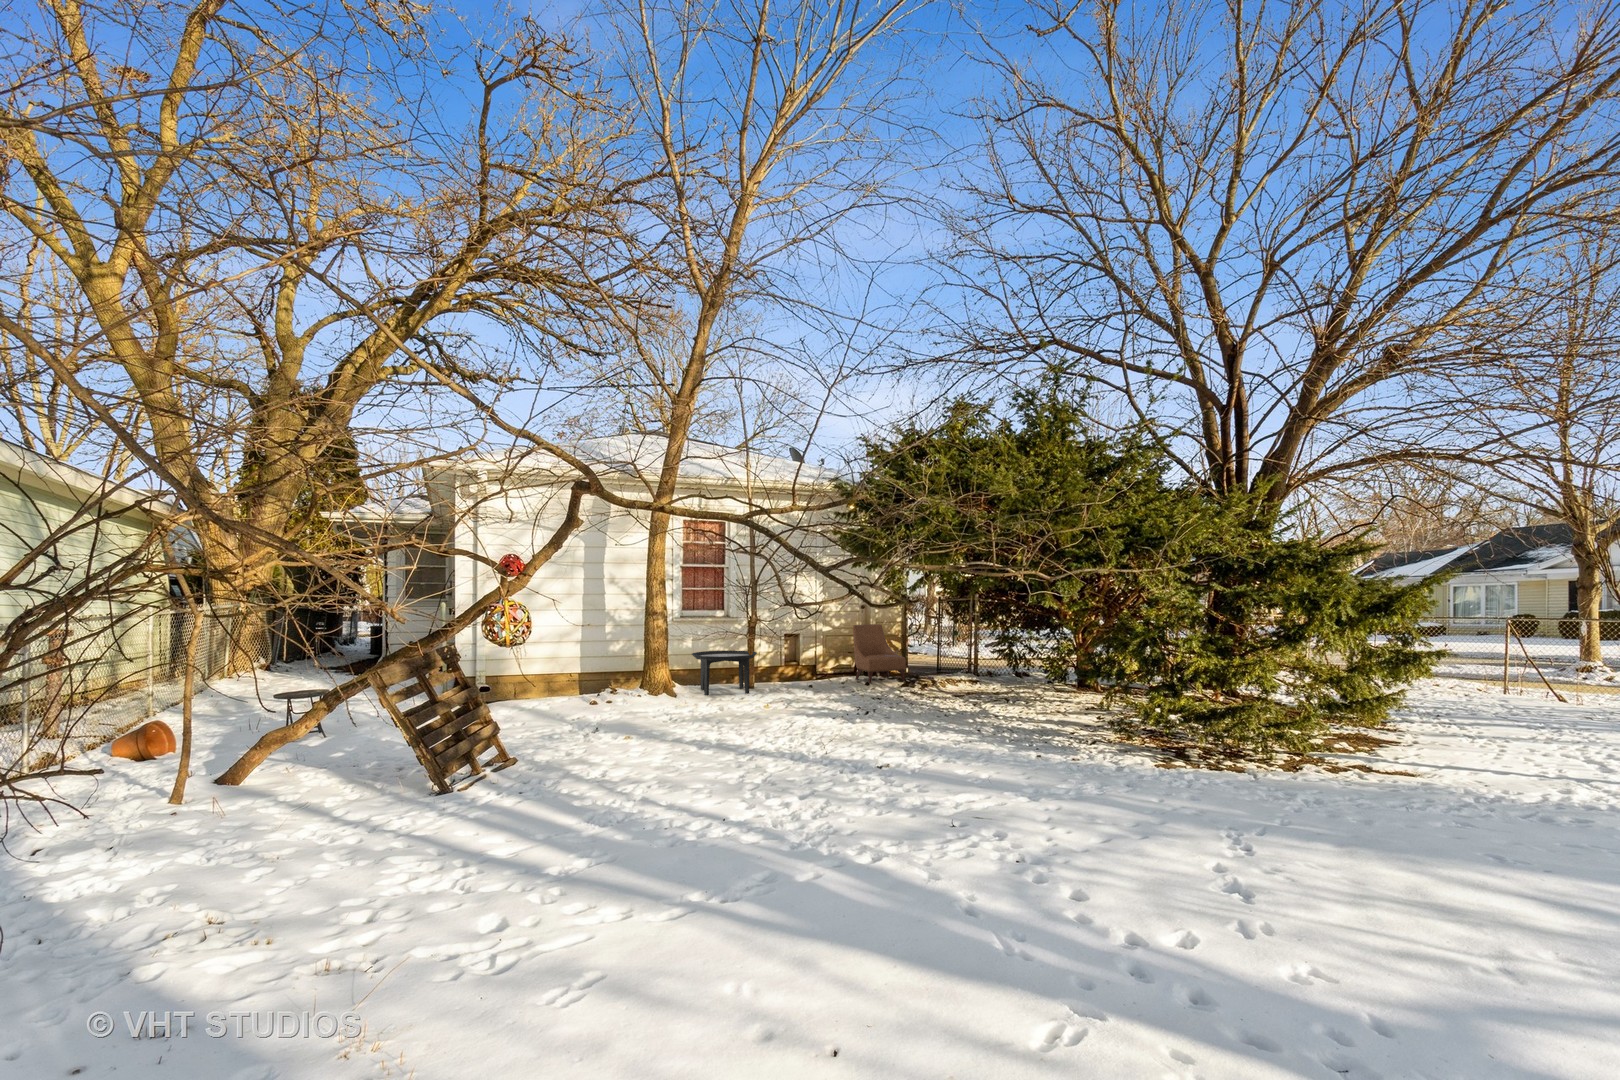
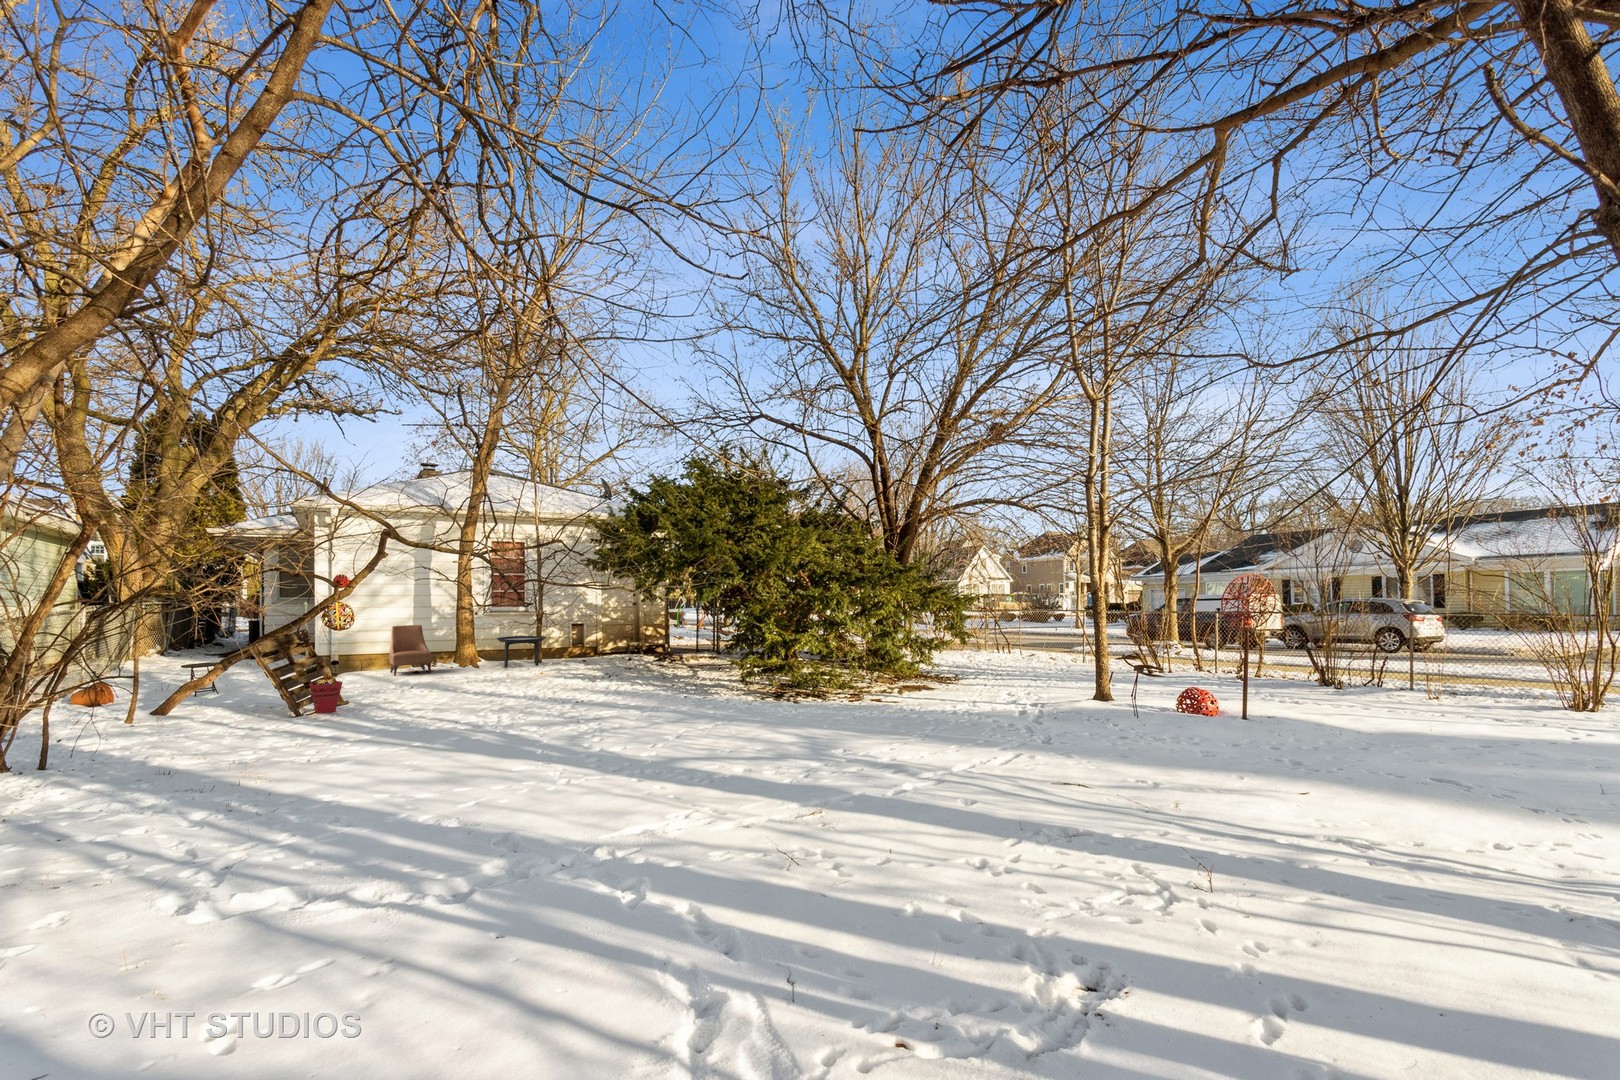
chair: present [853,624,906,683] -> present [389,625,432,675]
bucket: none [458,730,509,787] -> present [310,681,342,713]

